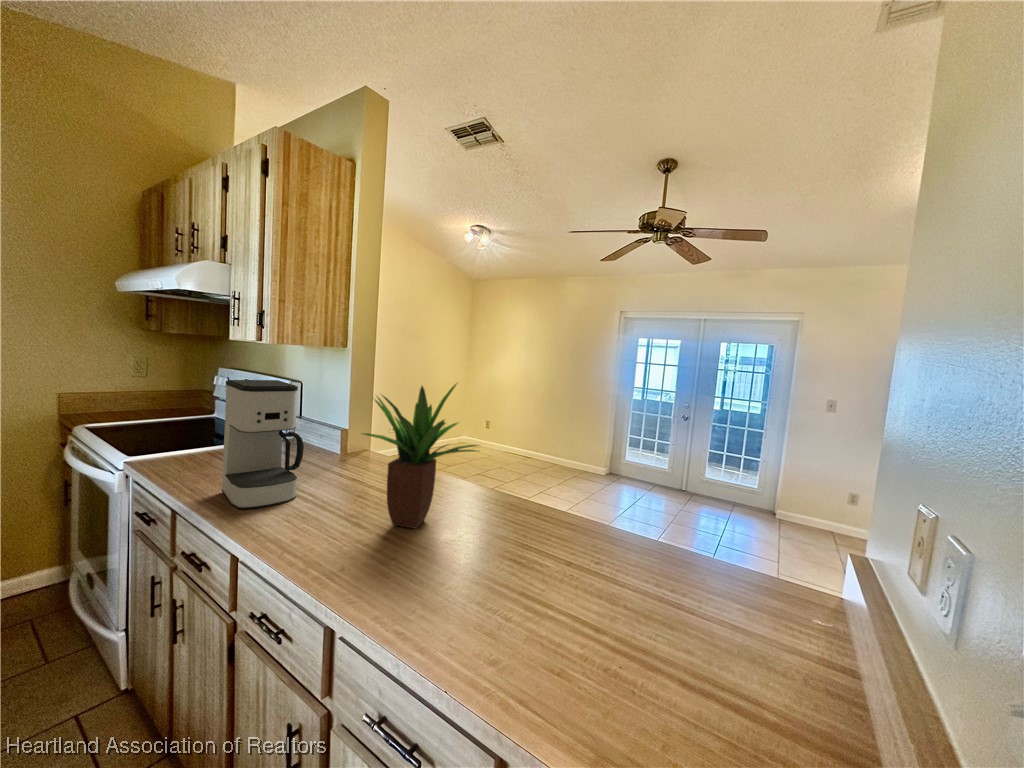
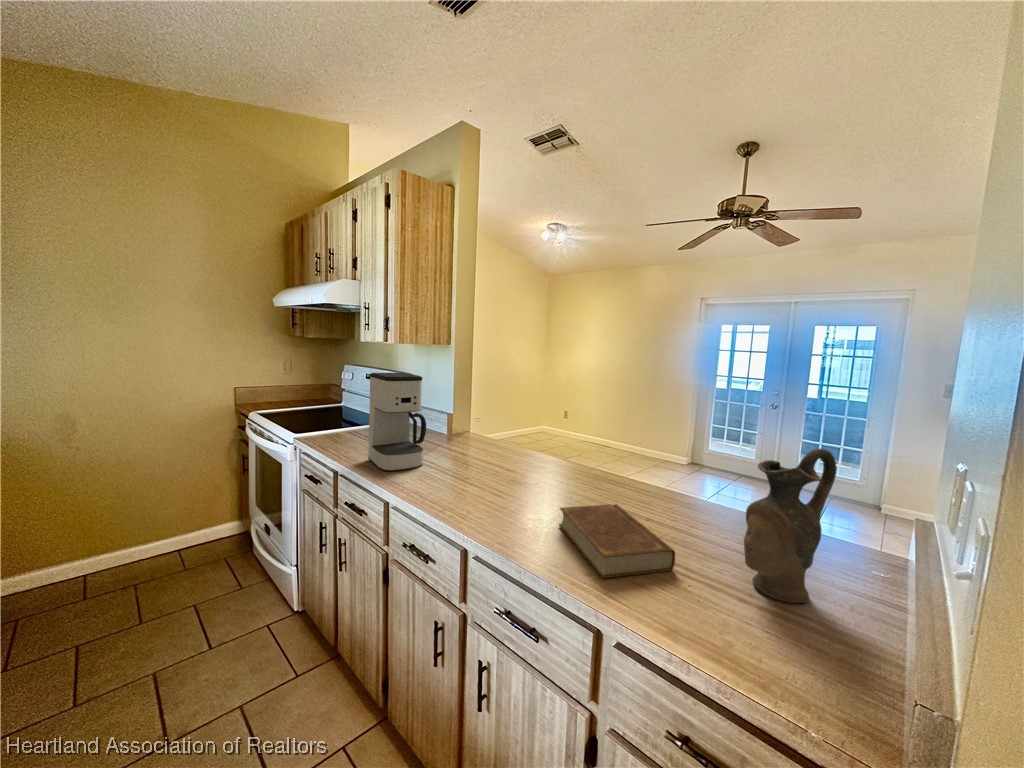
potted plant: present [364,384,478,529] -> none [477,370,571,489]
ceramic pitcher: none [688,487,794,687] -> present [744,449,837,603]
book: none [459,550,604,671] -> present [559,504,675,578]

